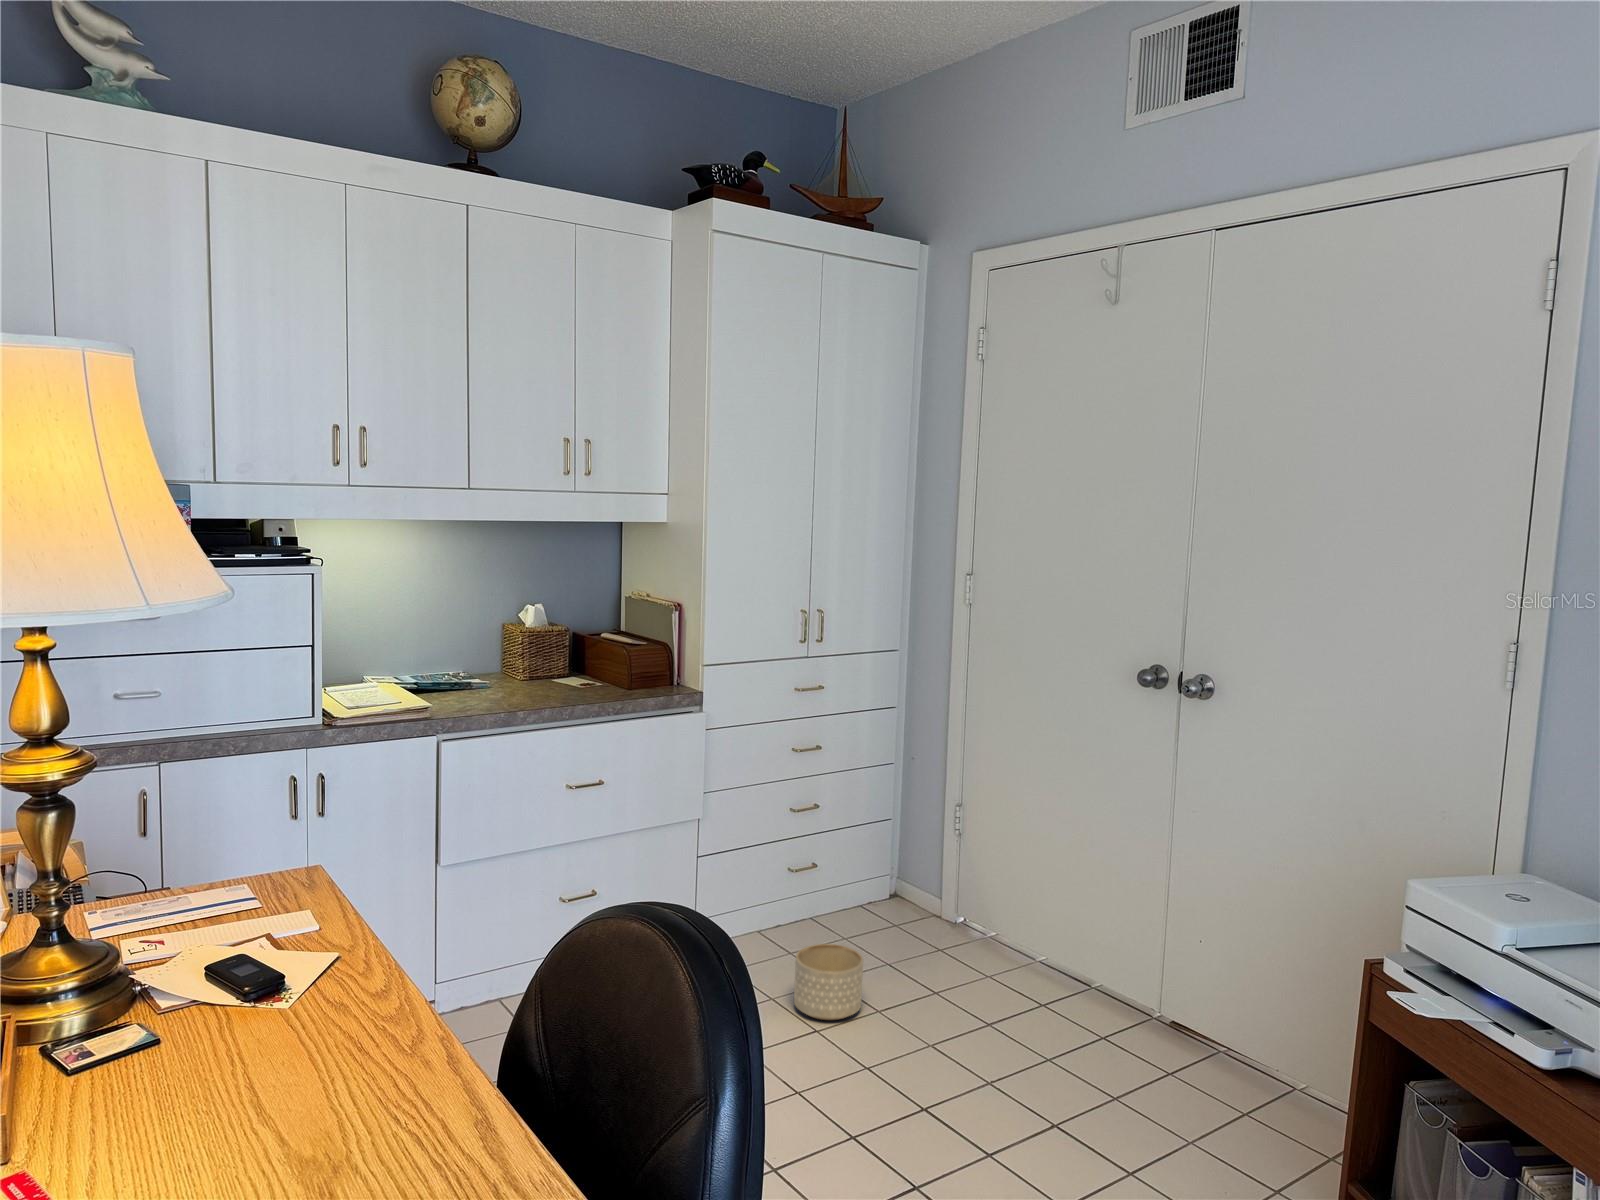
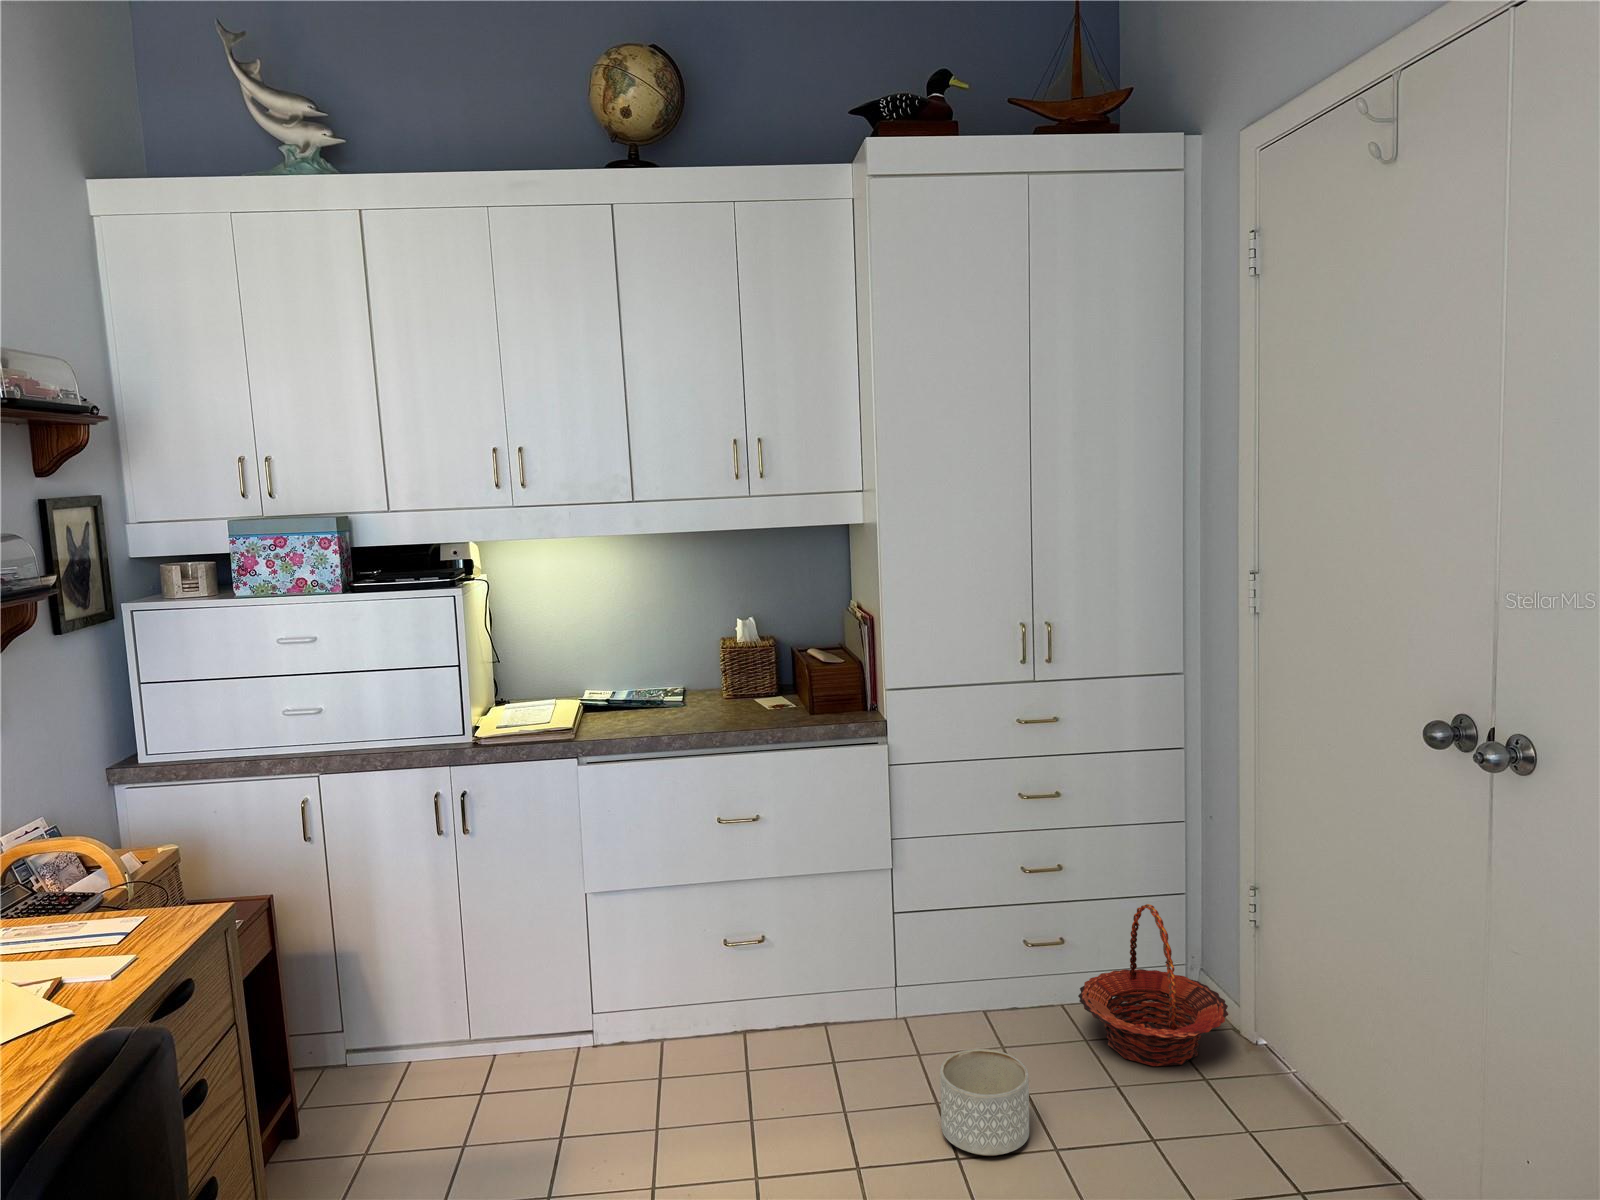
basket: none [840,826,949,945] -> present [1078,904,1228,1066]

